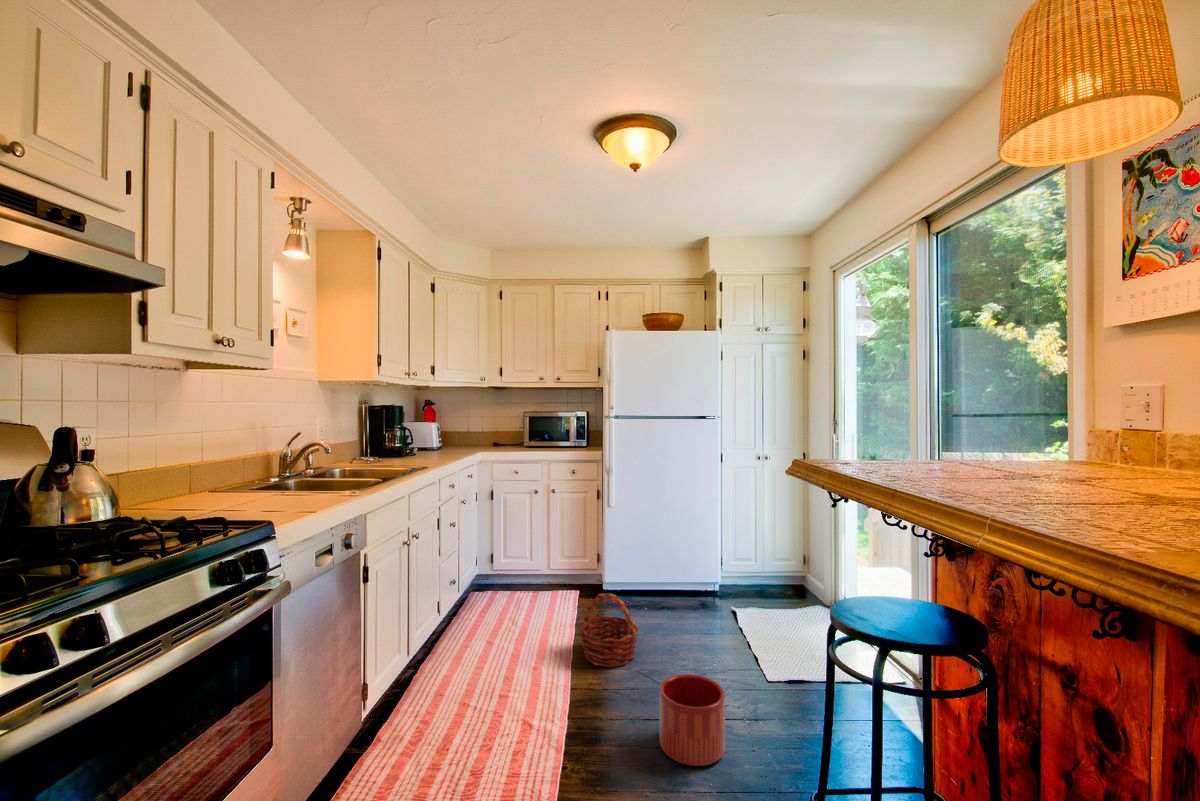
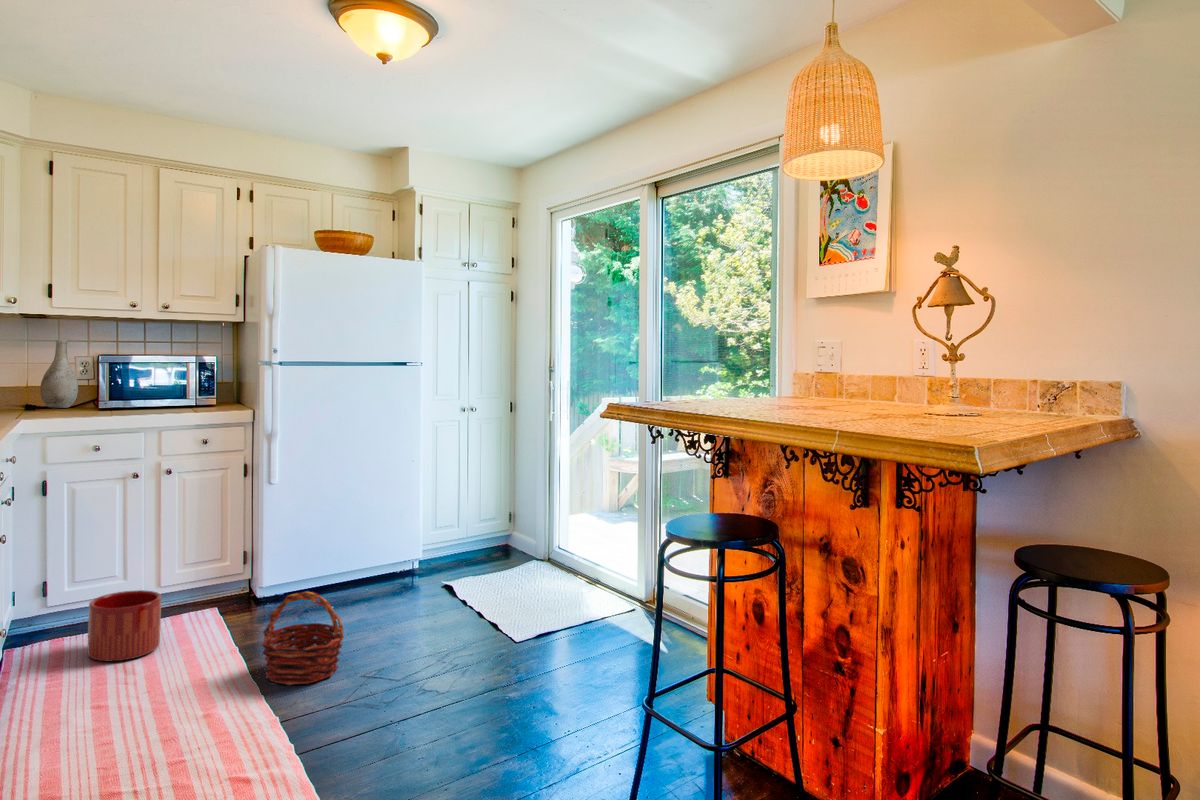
vase: none [492,407,510,449] -> present [40,340,78,408]
planter: present [660,674,725,766] -> present [87,590,161,661]

